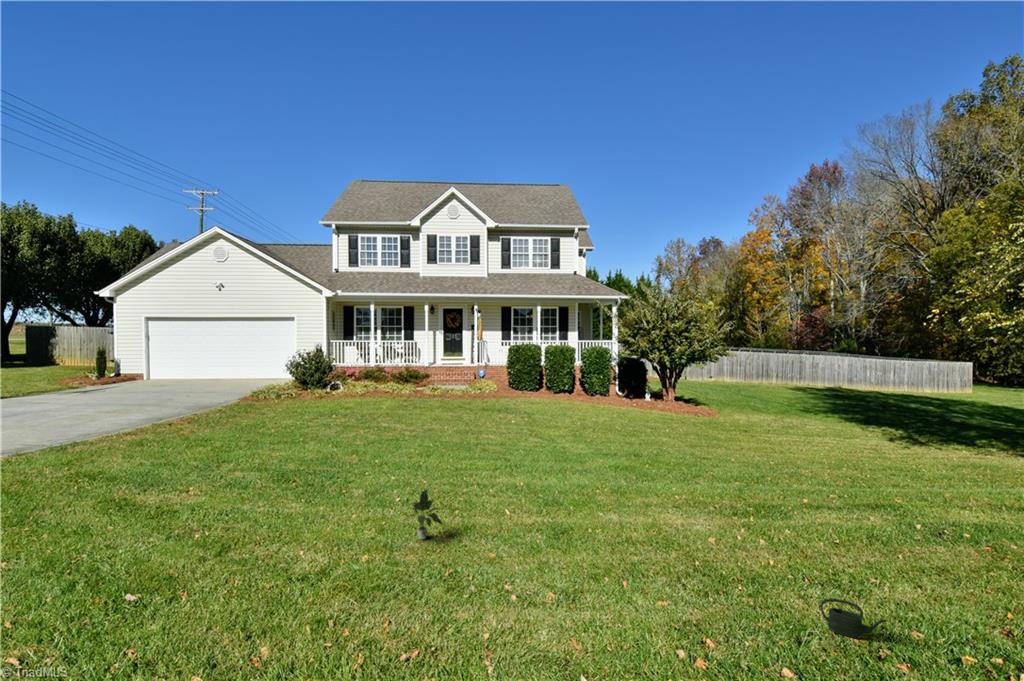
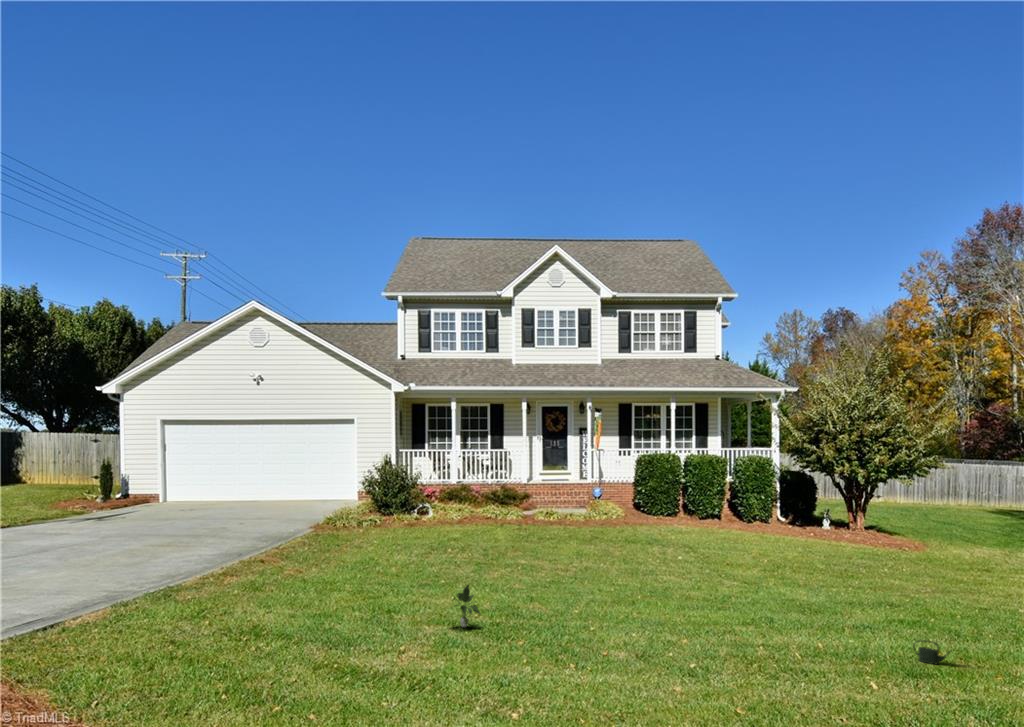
potted plant: present [406,489,442,540] -> present [454,585,480,627]

